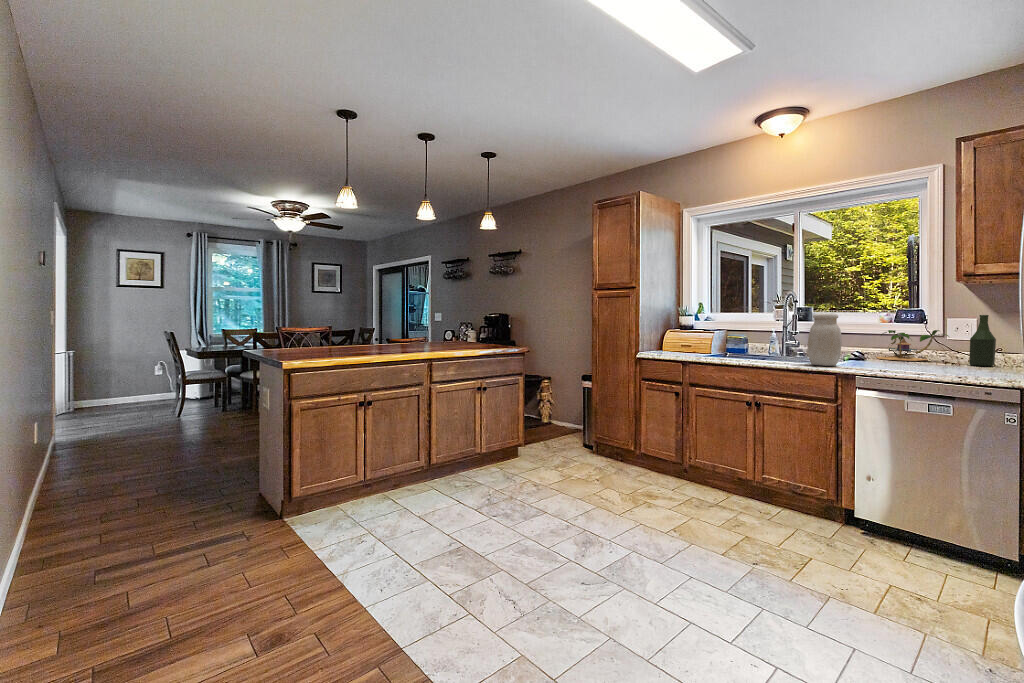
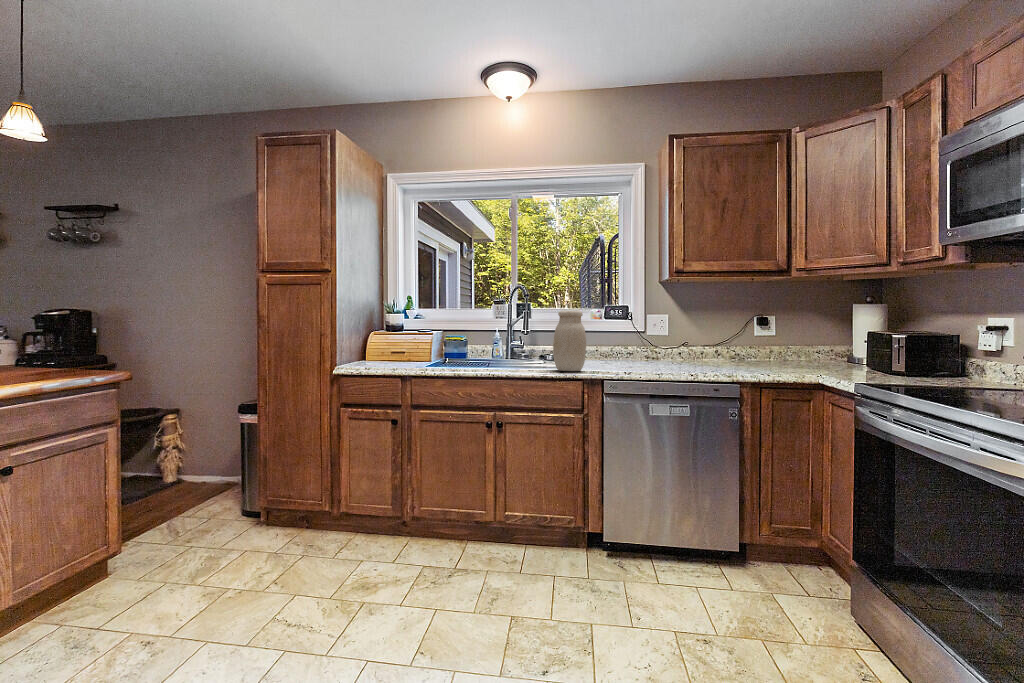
bottle: present [969,315,996,366] -> none [668,316,685,364]
plant: present [877,330,949,361] -> none [591,331,649,361]

